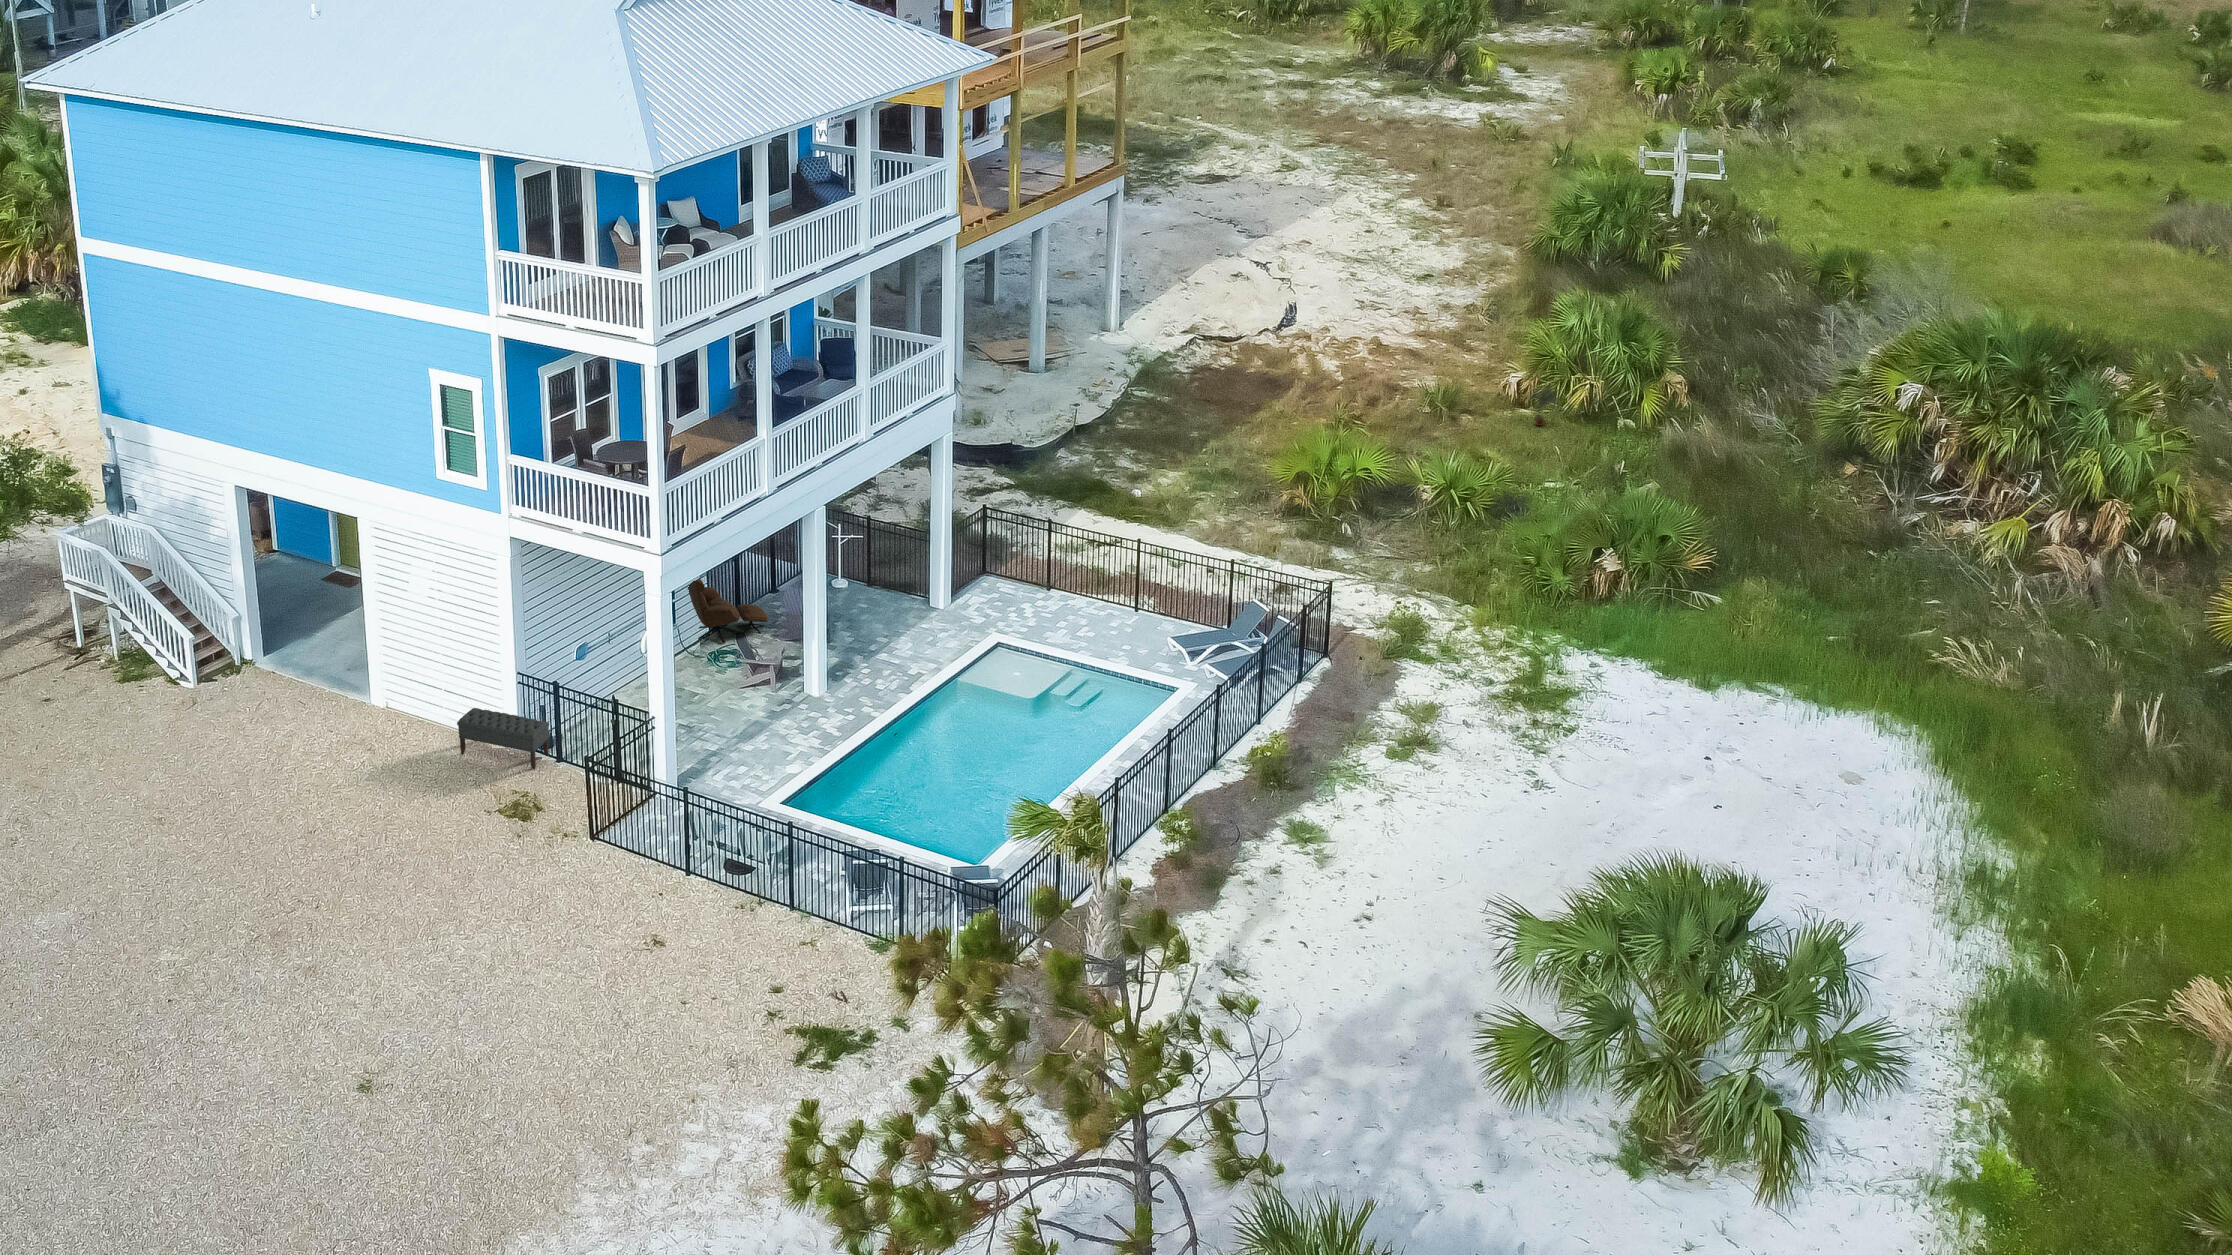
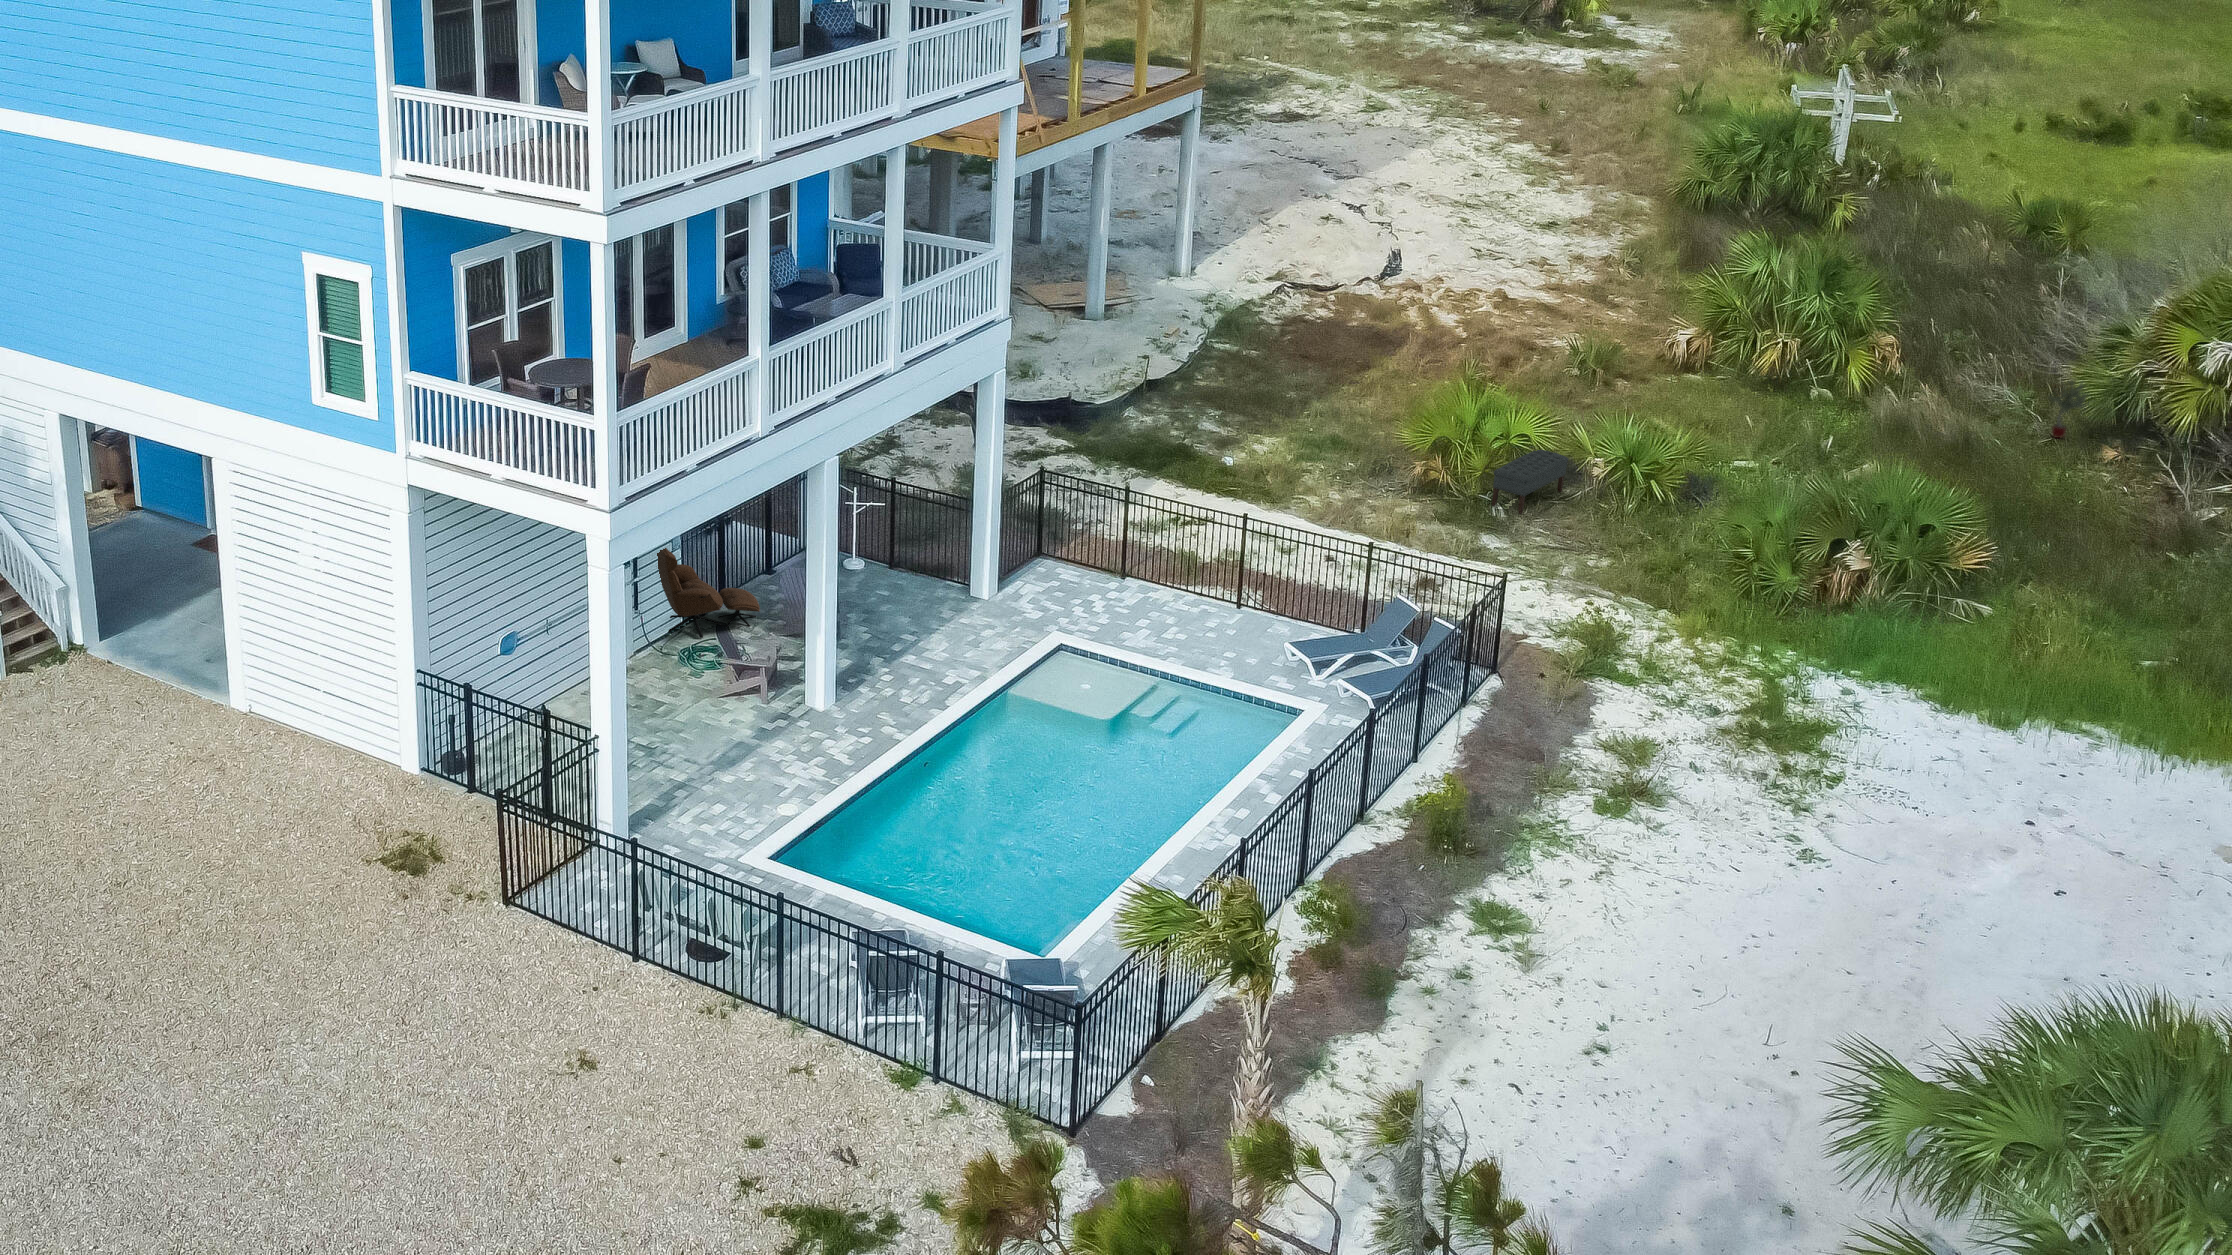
potted tree: present [1531,380,1558,426] -> present [2049,381,2089,438]
bench: present [457,708,549,769] -> present [1492,450,1568,514]

